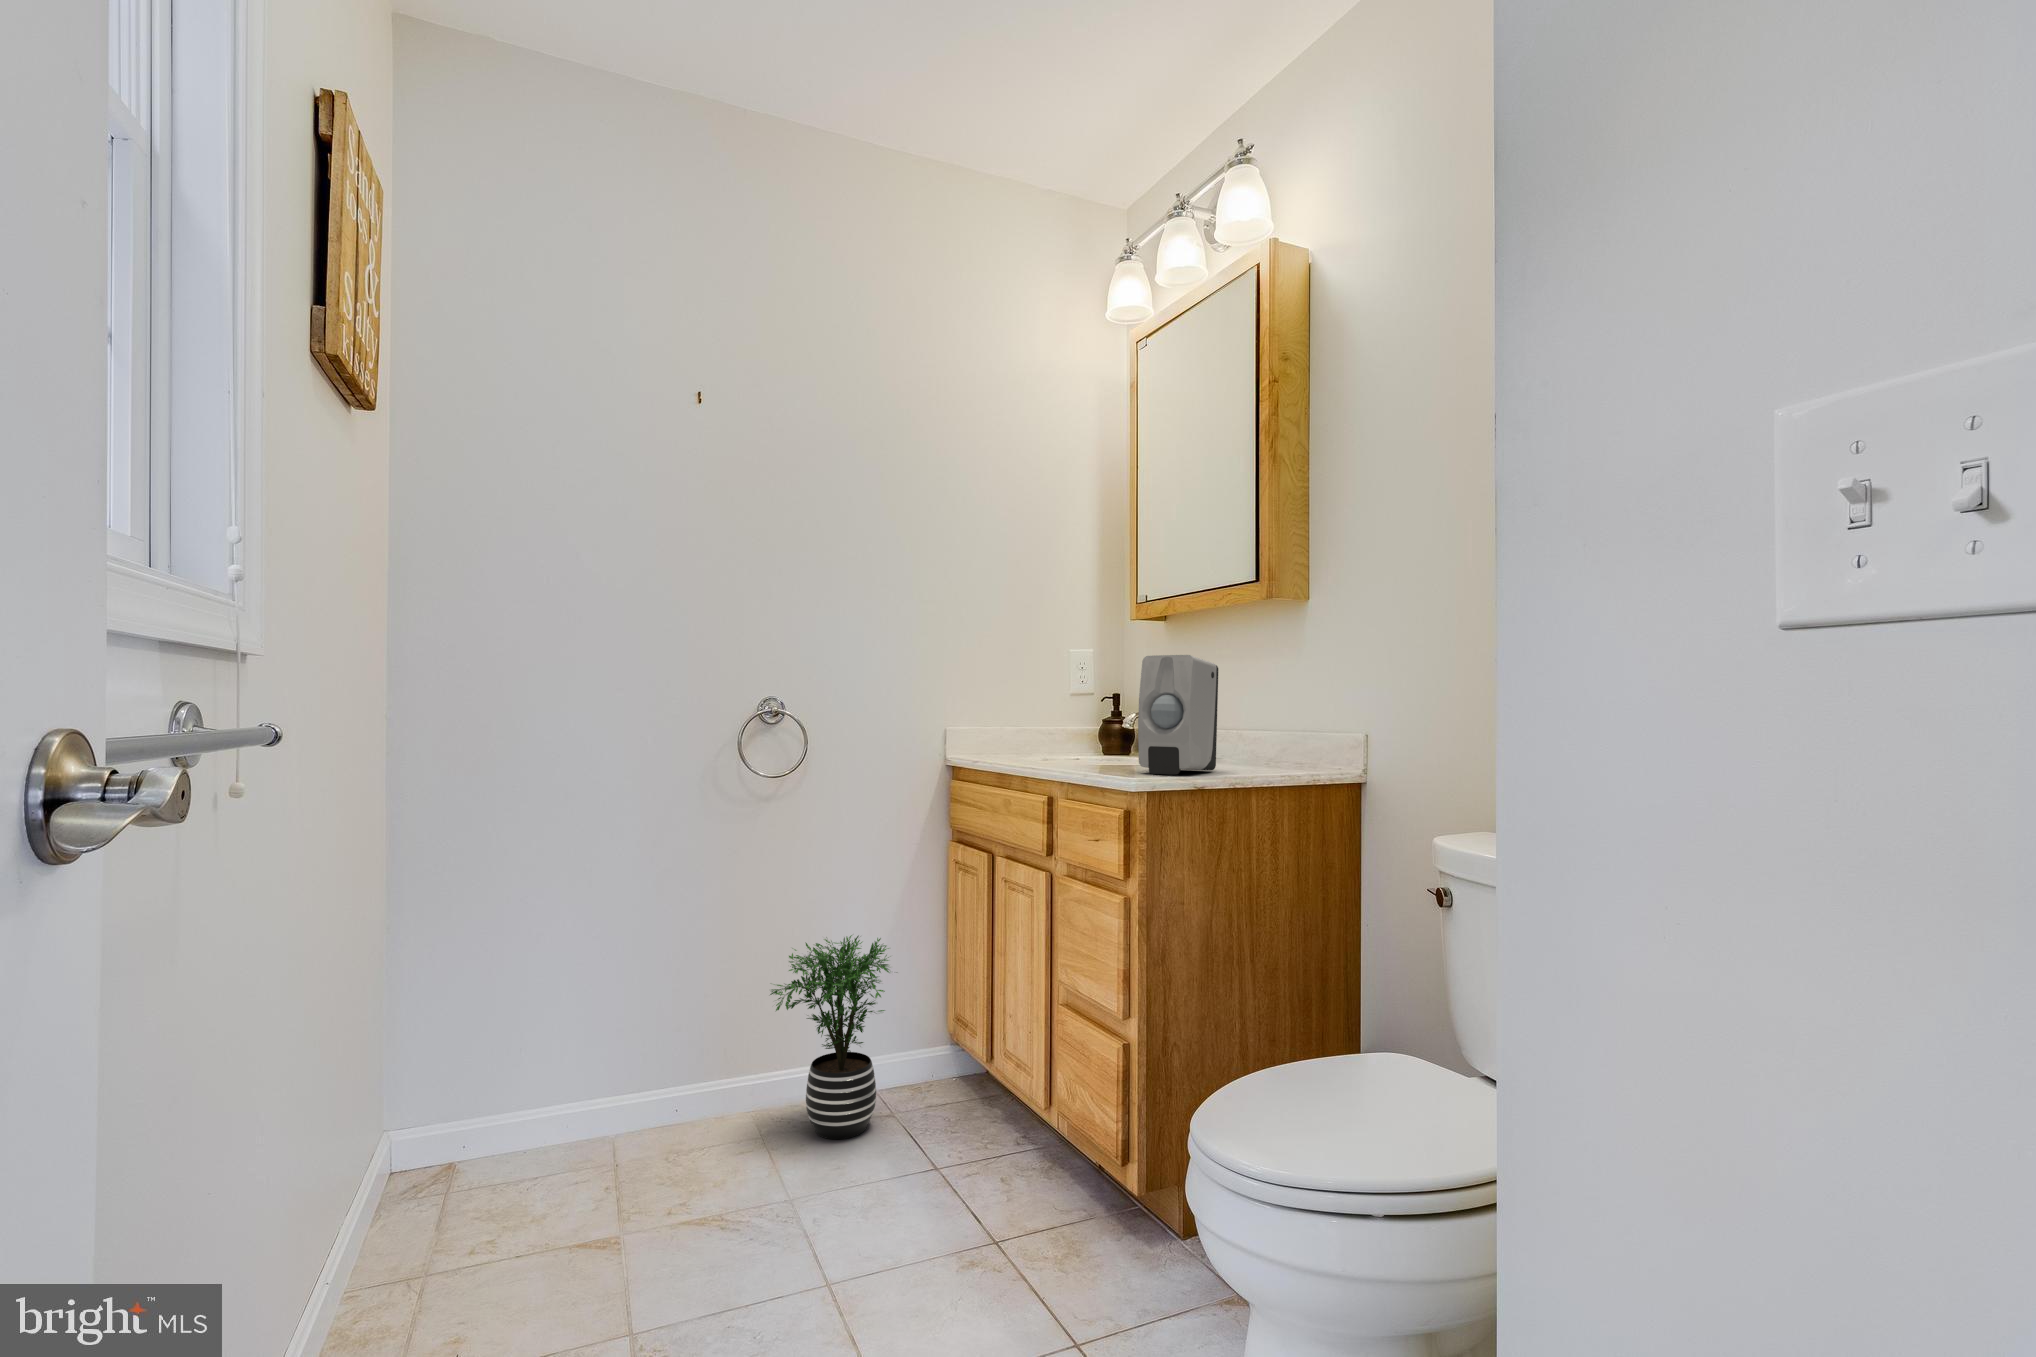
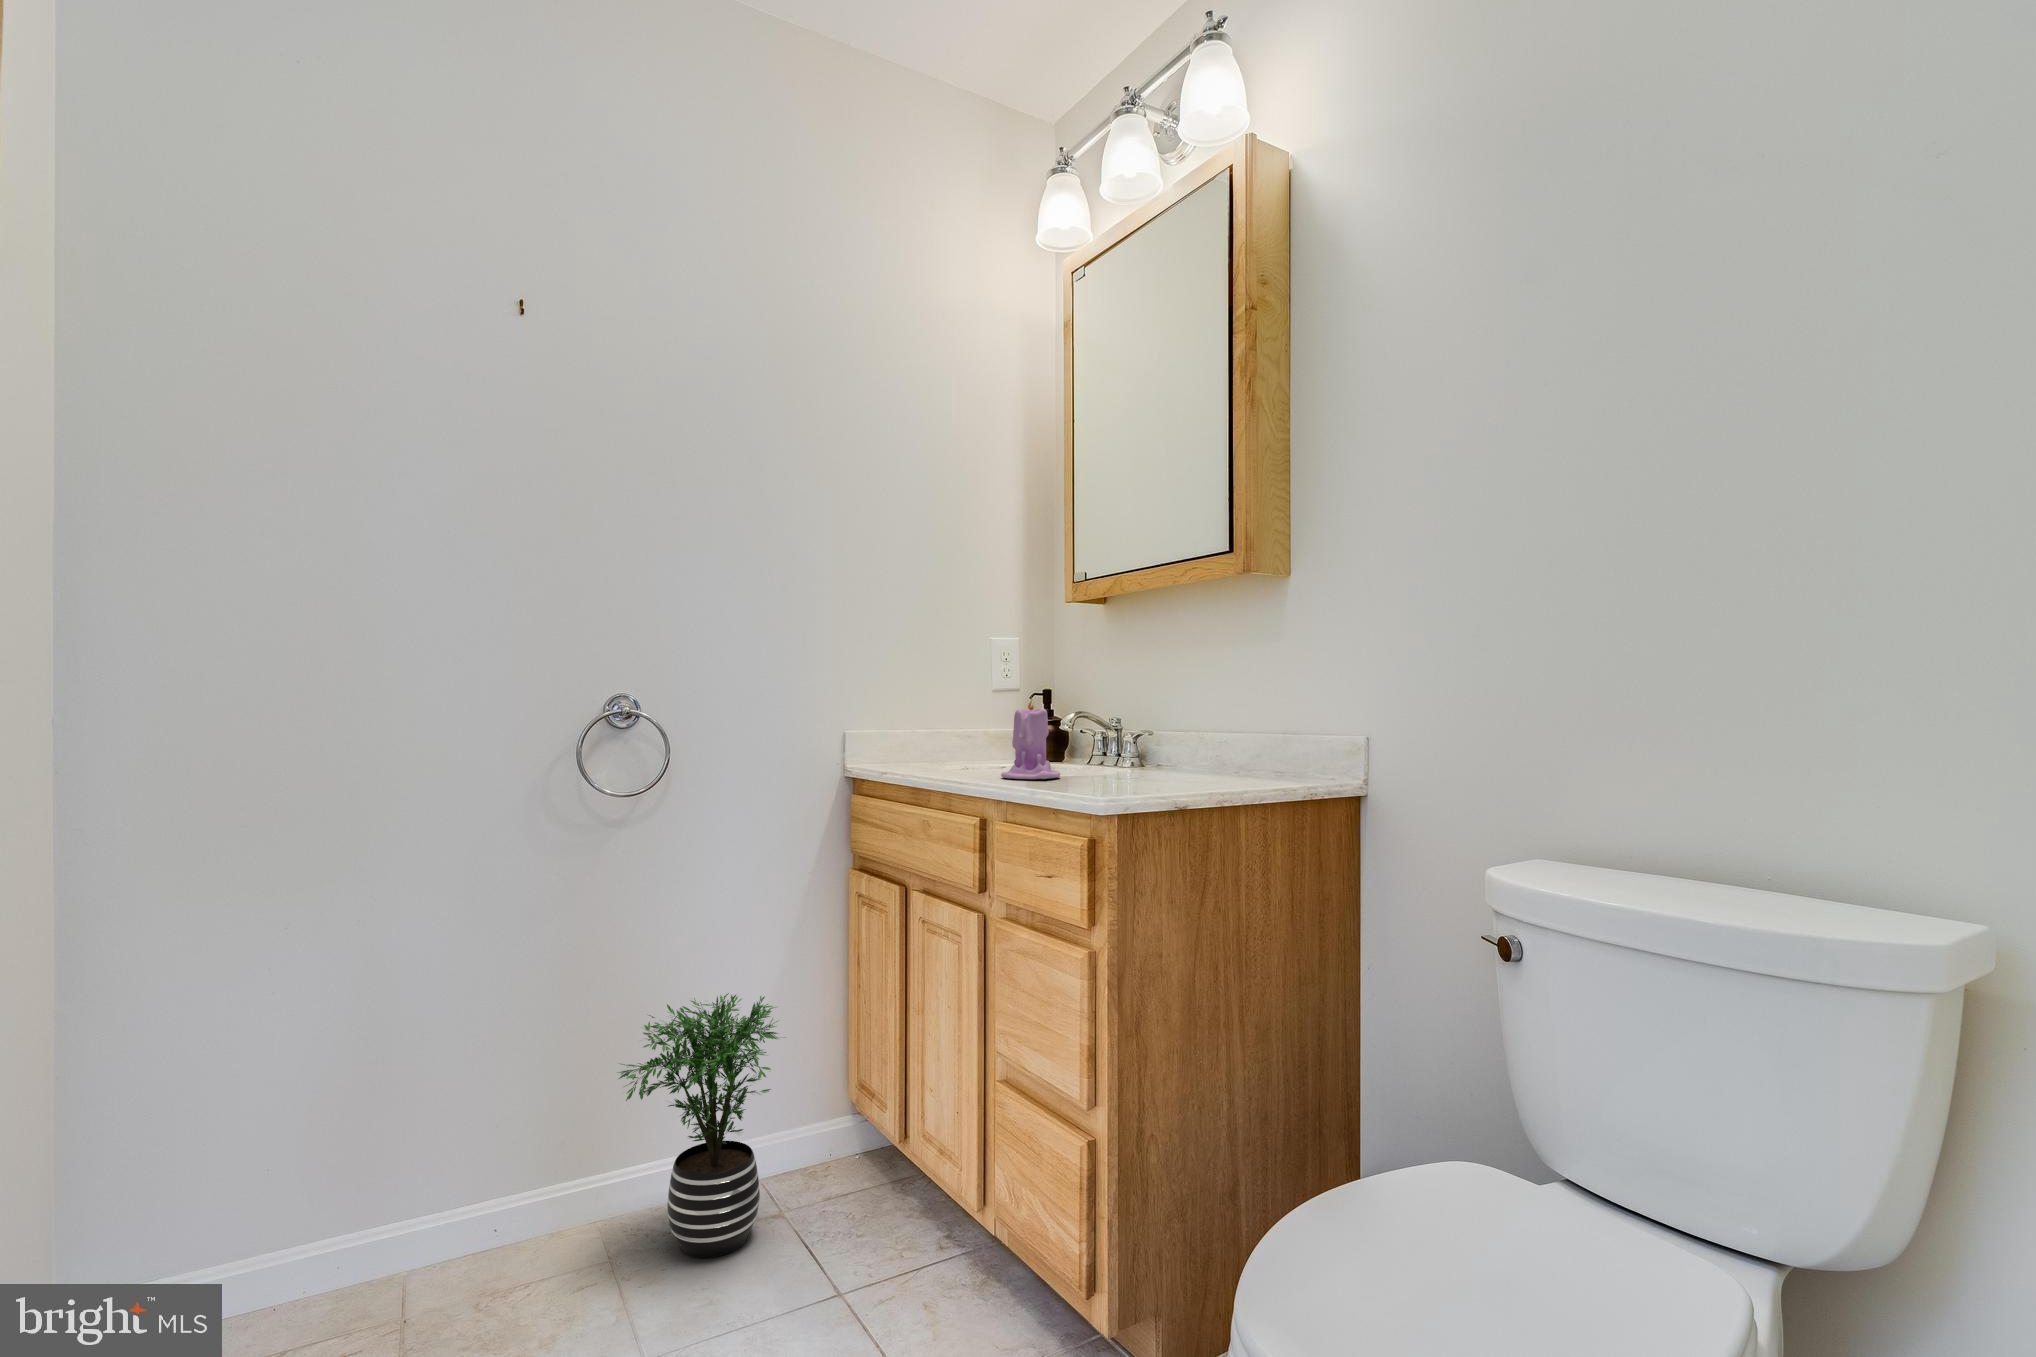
soap dispenser: present [1138,655,1218,775] -> none [1094,639,1188,789]
candle: none [1068,701,1116,767] -> present [1001,698,1060,779]

